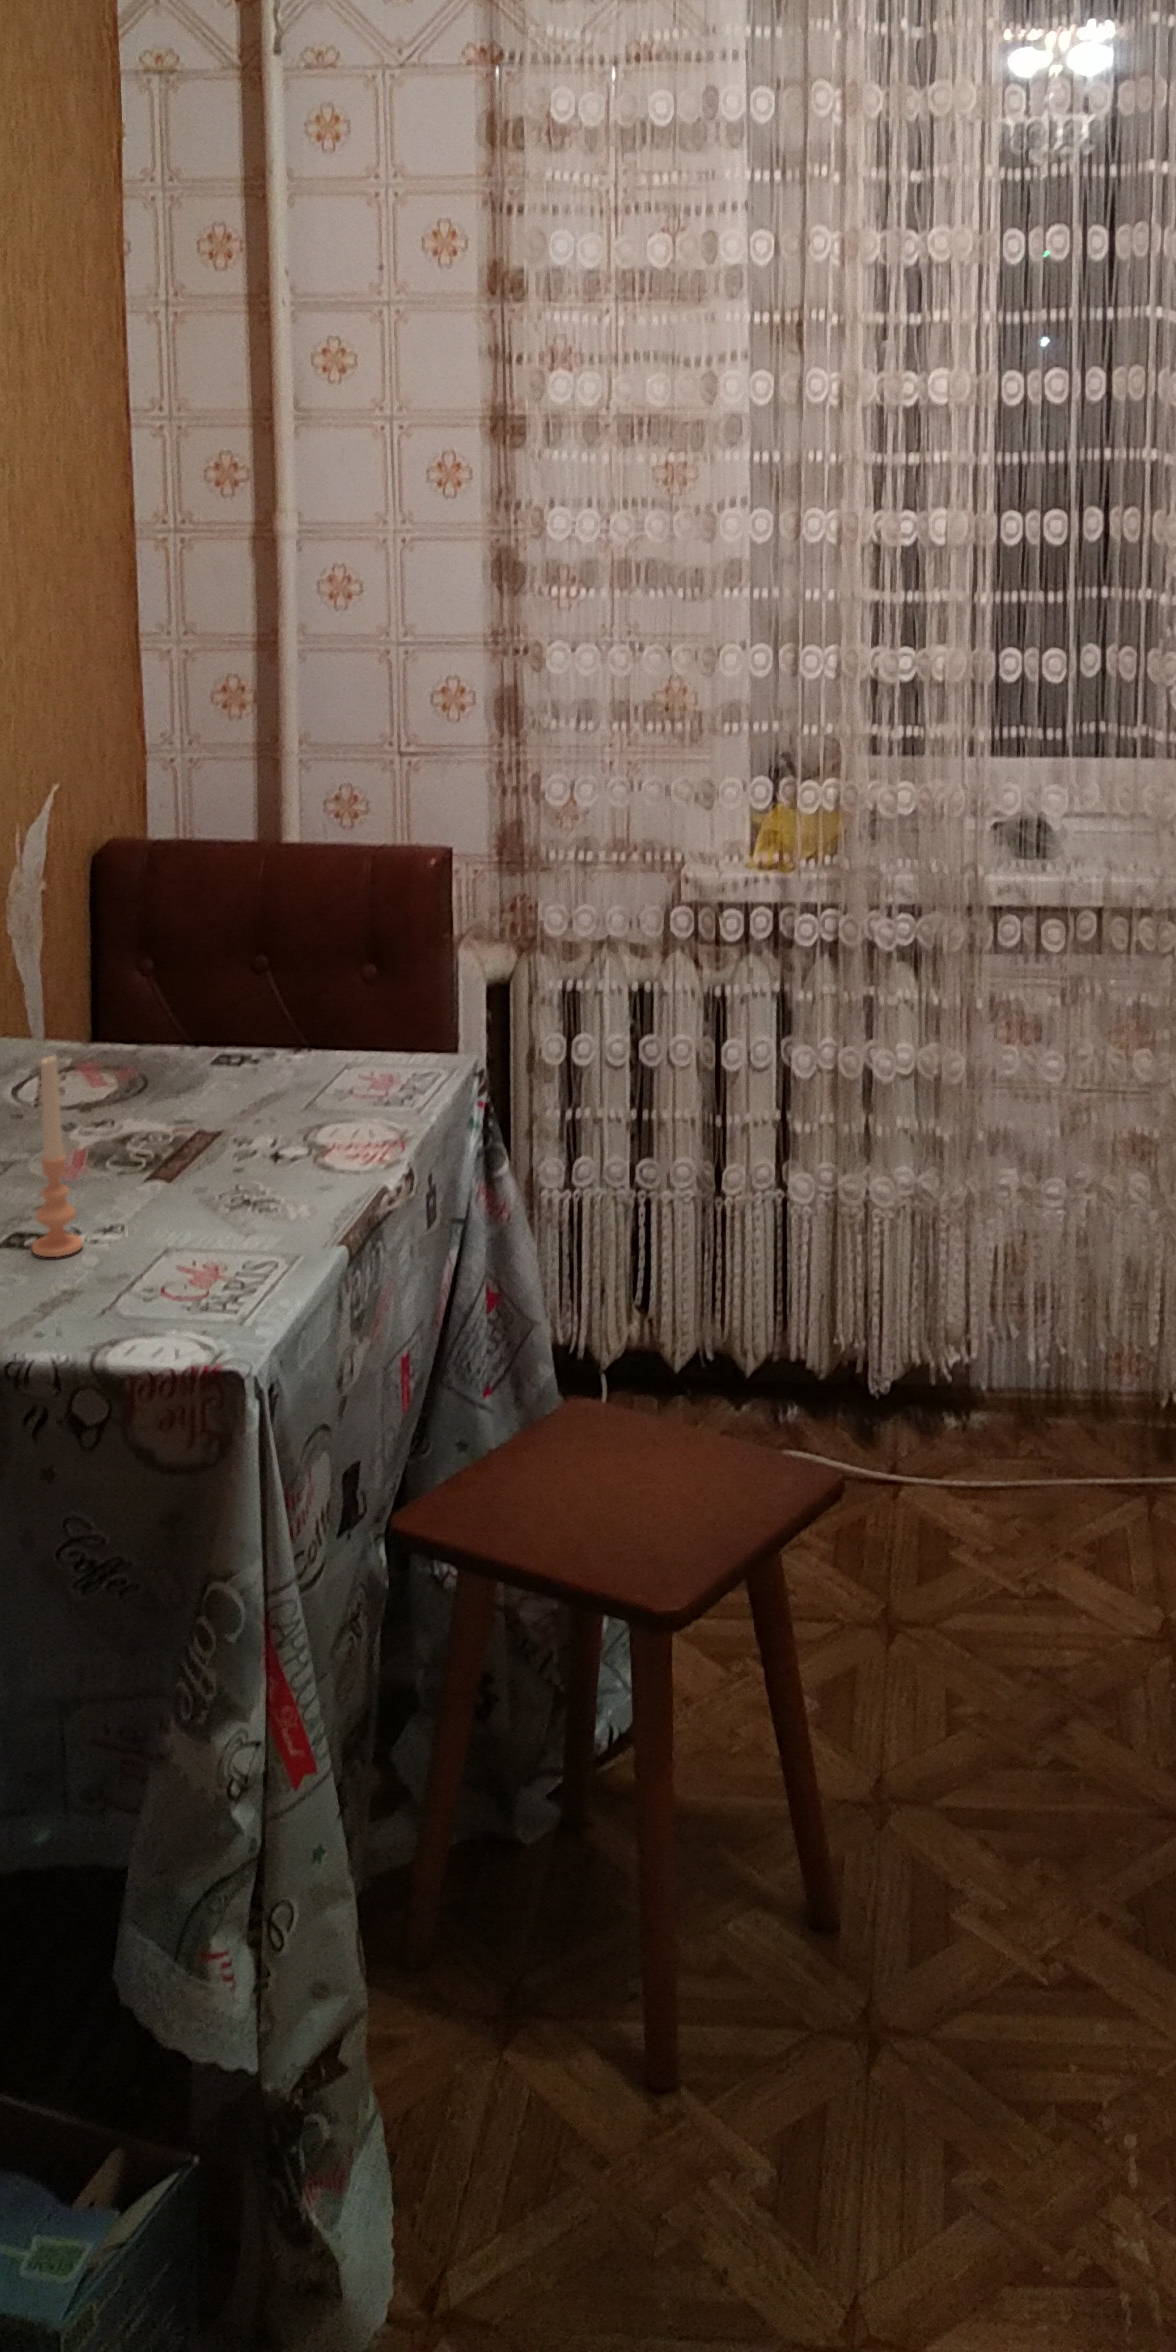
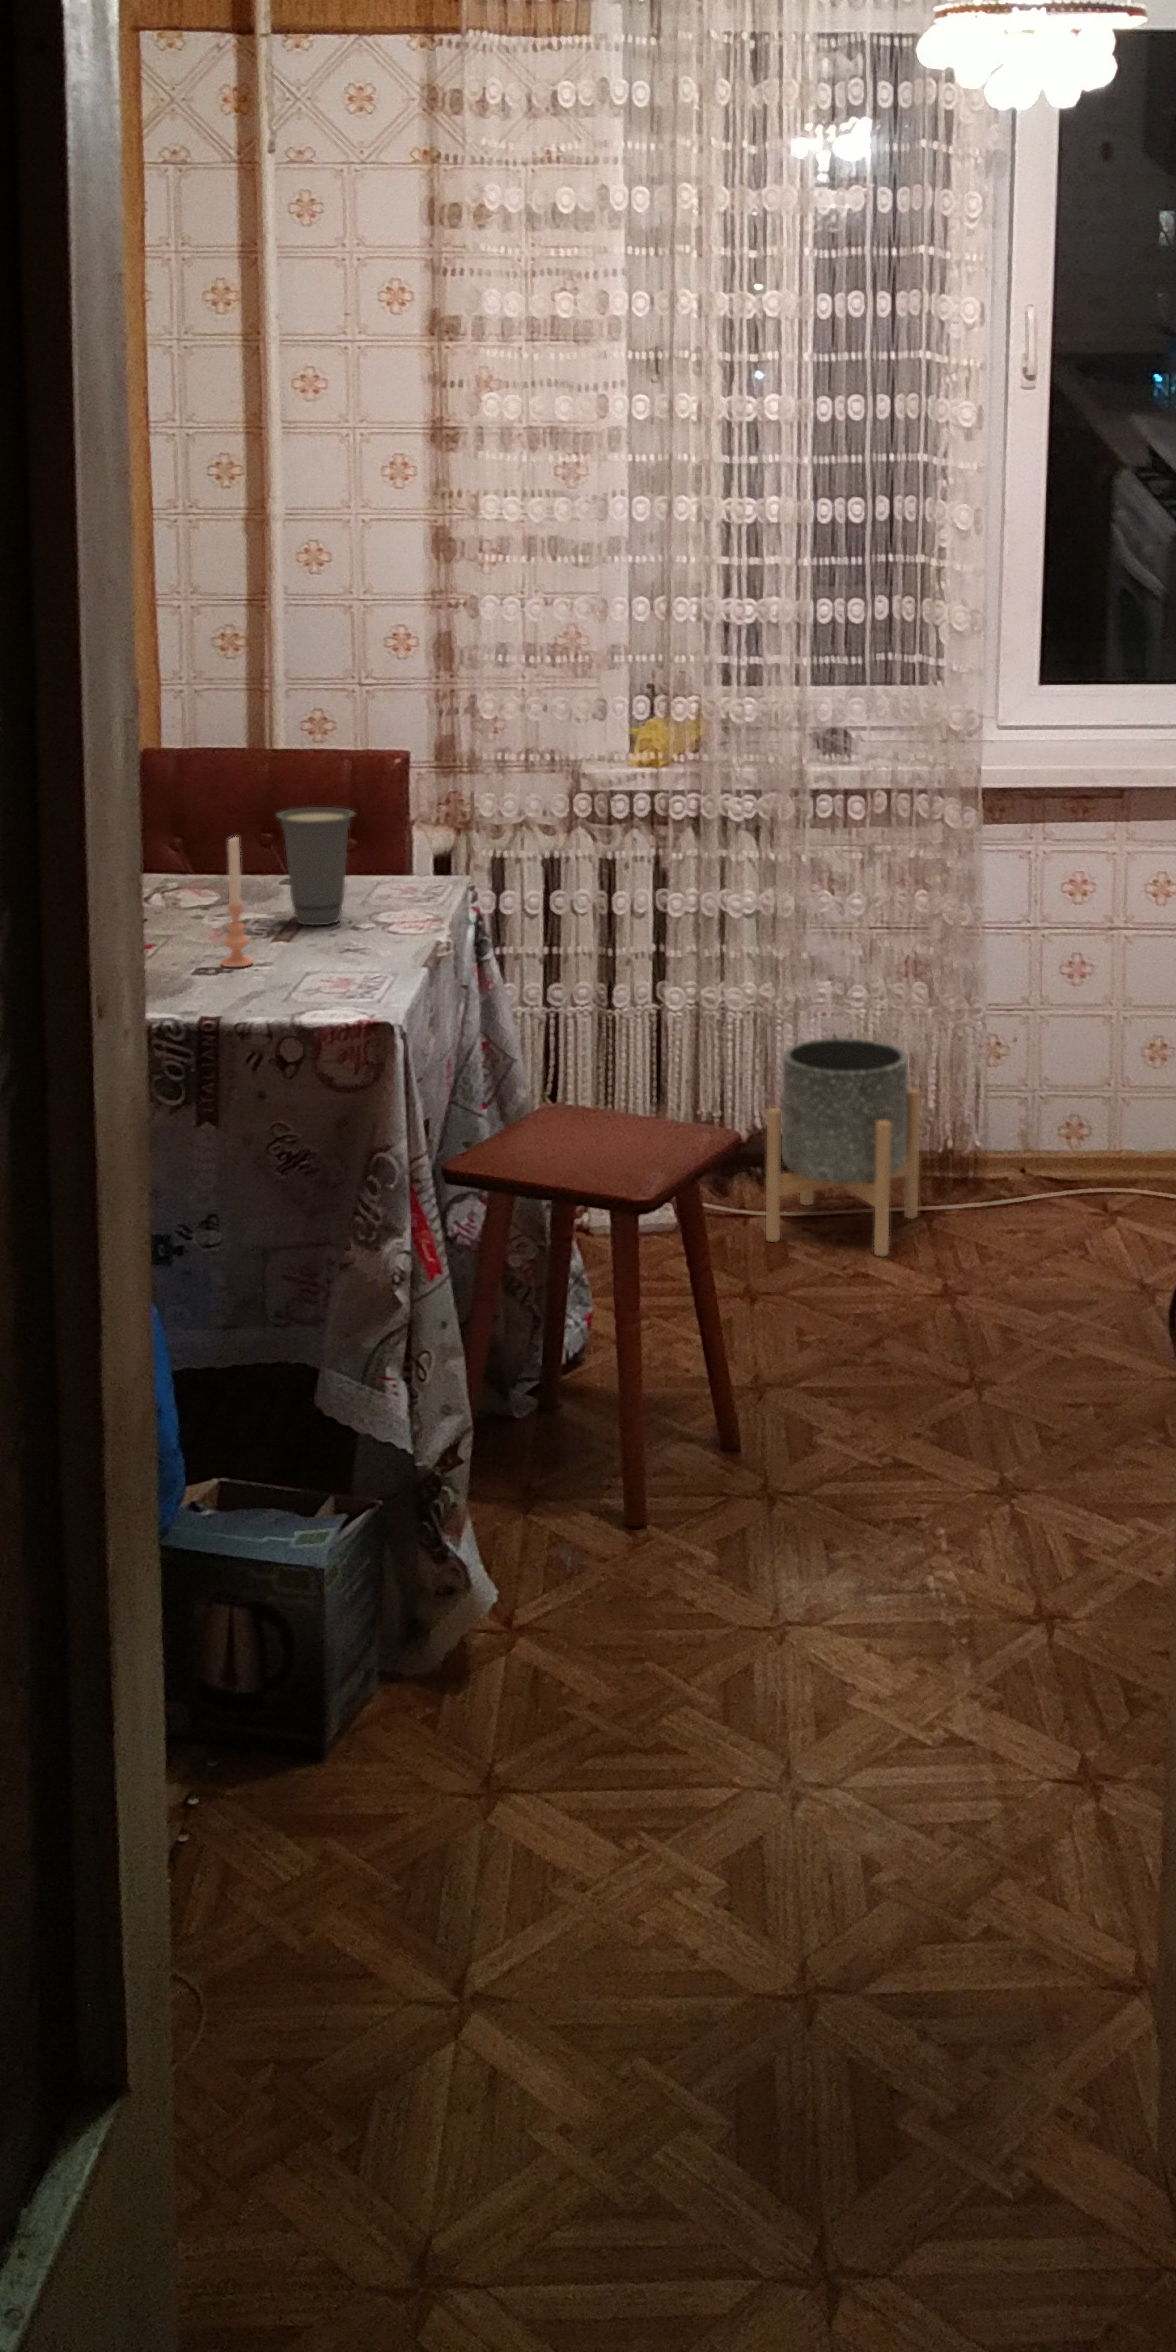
cup: none [158,981,277,1163] -> present [277,807,354,925]
planter: none [920,1247,1138,1571] -> present [766,1038,920,1256]

